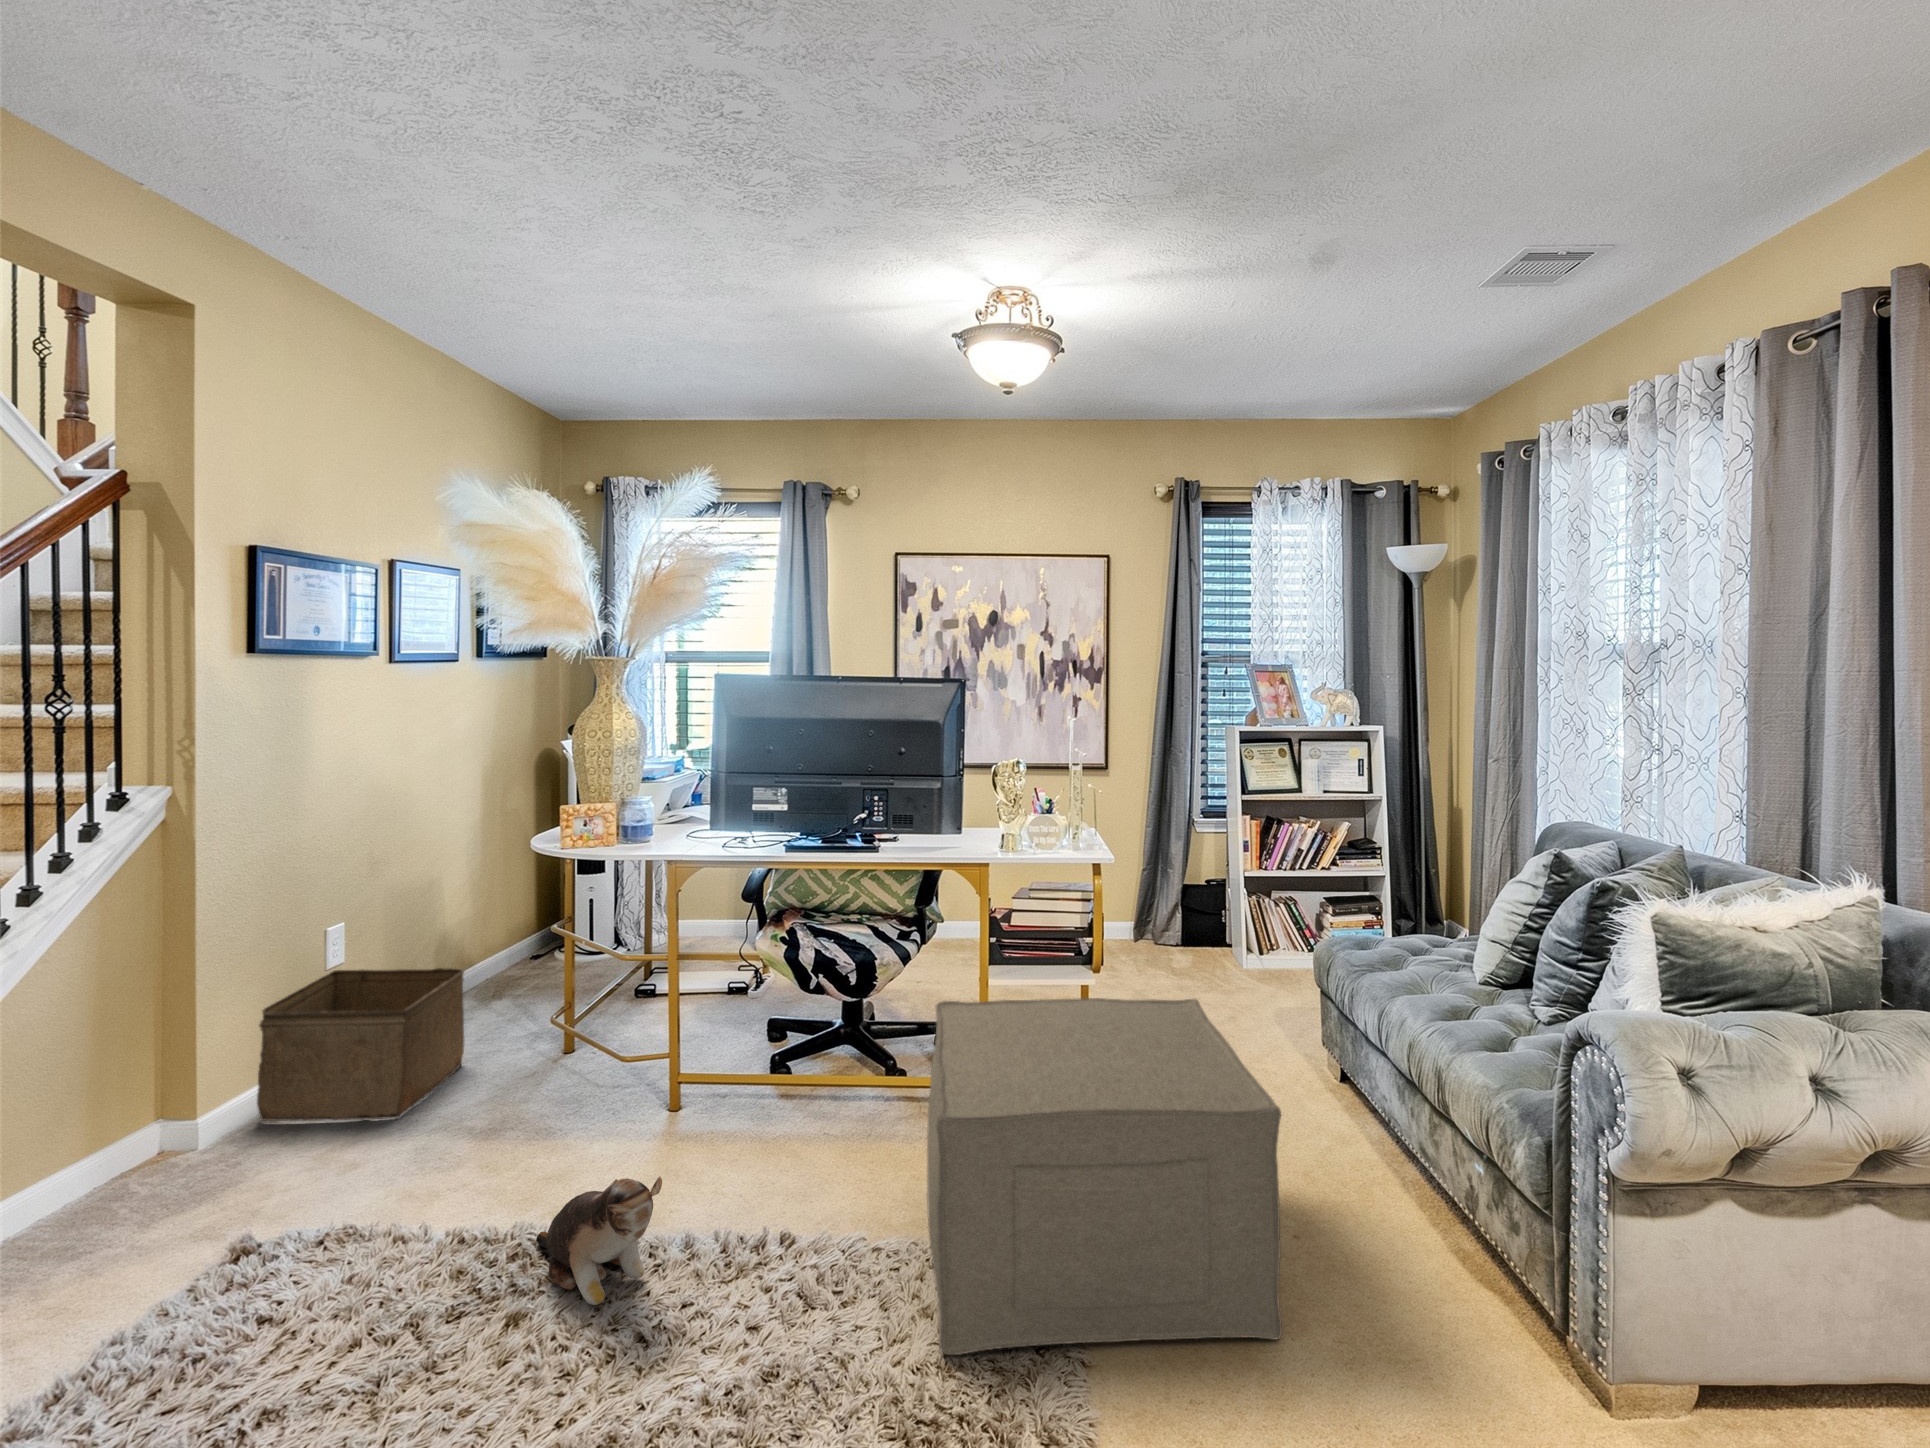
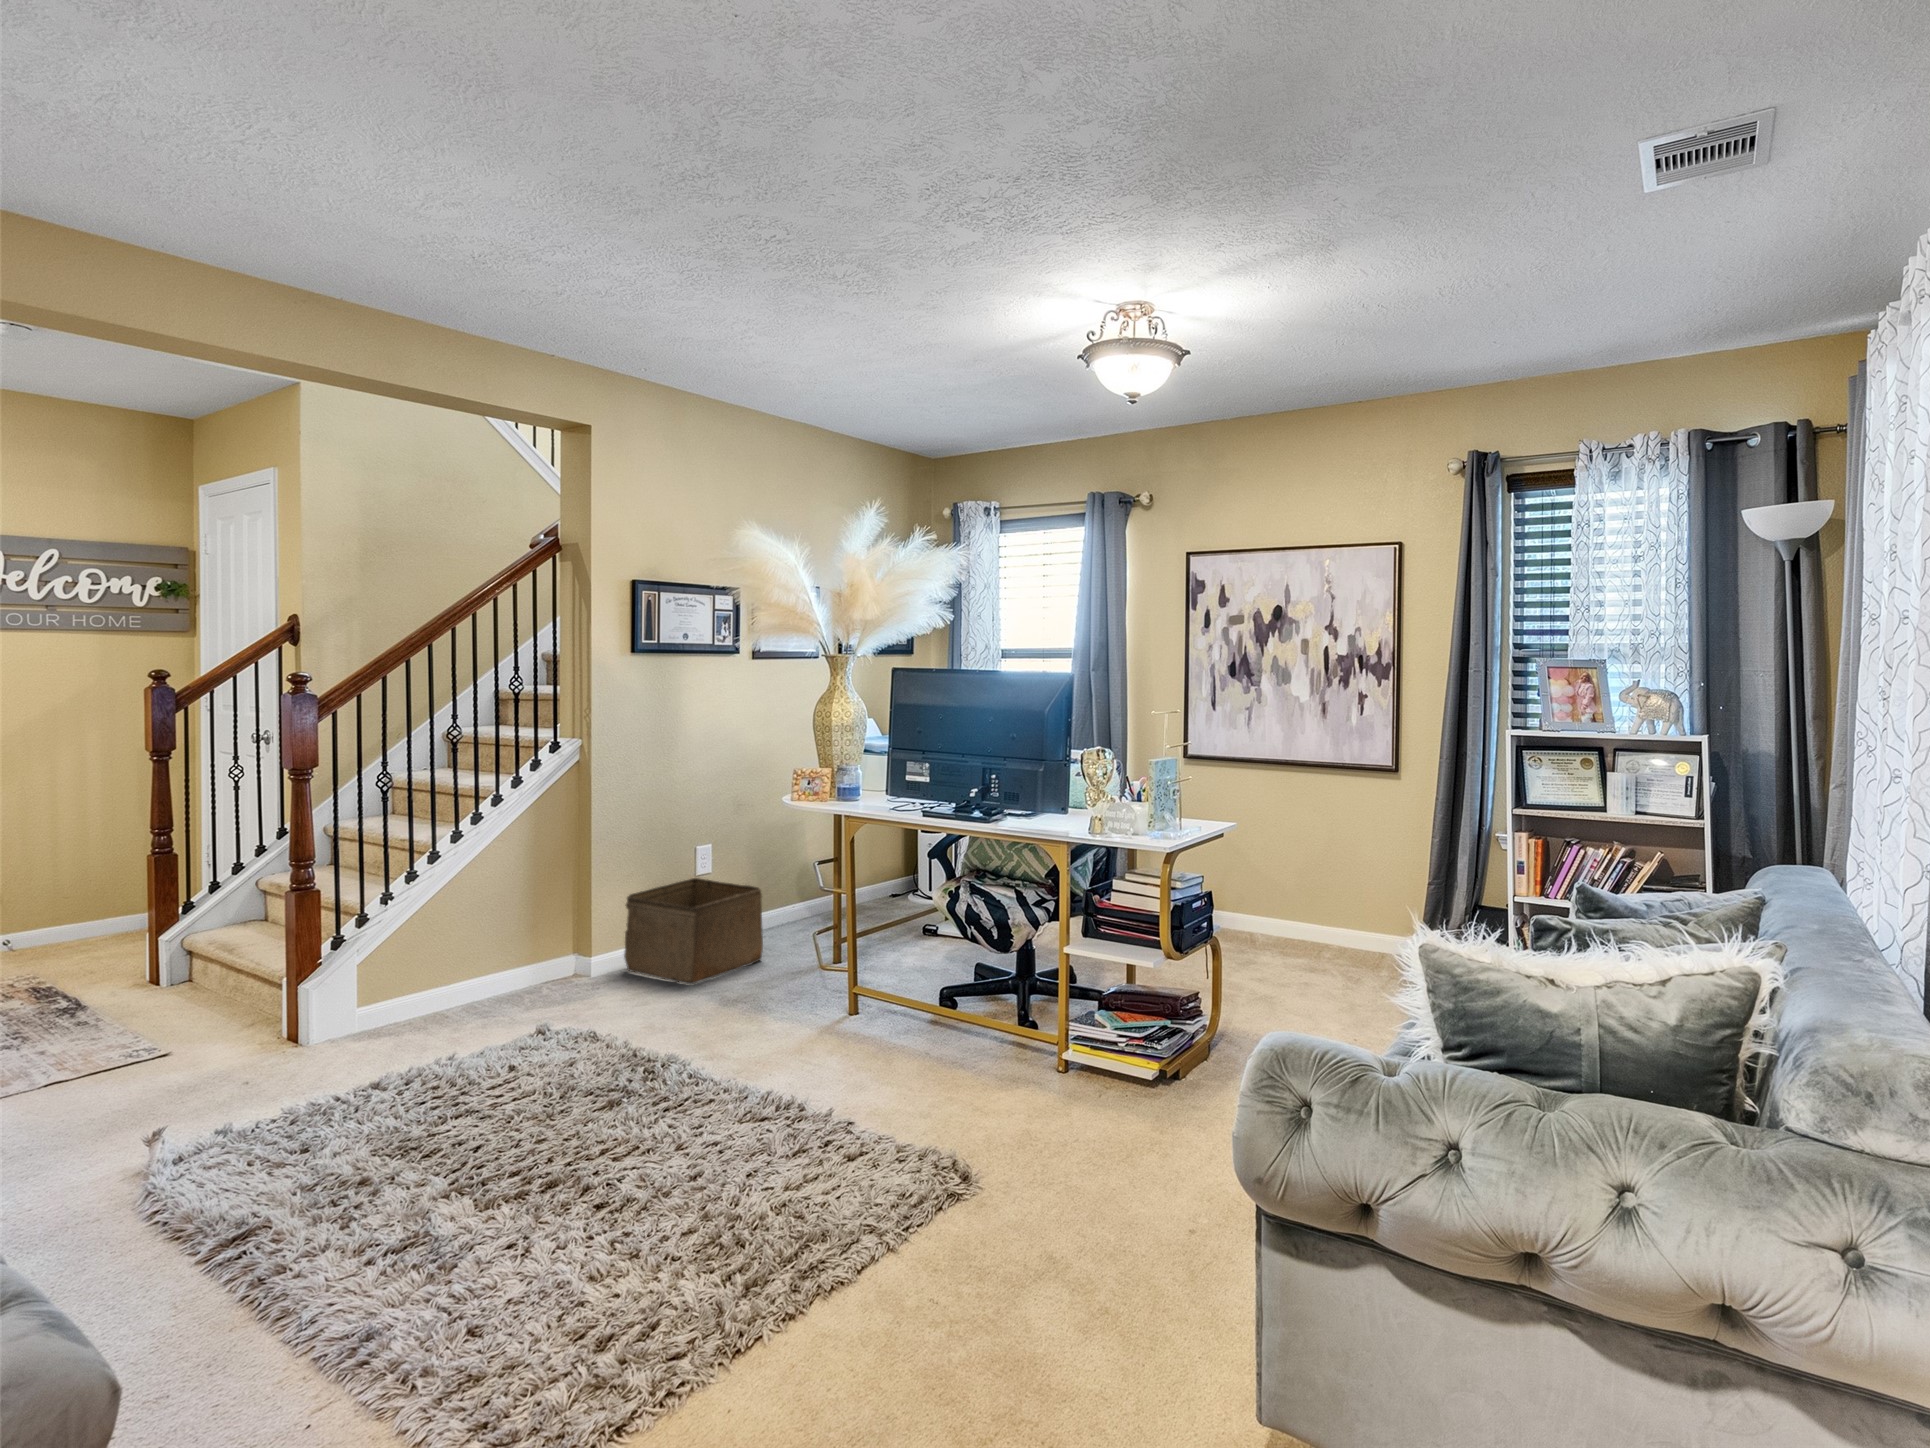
ottoman: present [927,998,1282,1355] -> none [801,952,1177,1301]
plush toy: present [536,1177,662,1305] -> none [652,1032,706,1119]

